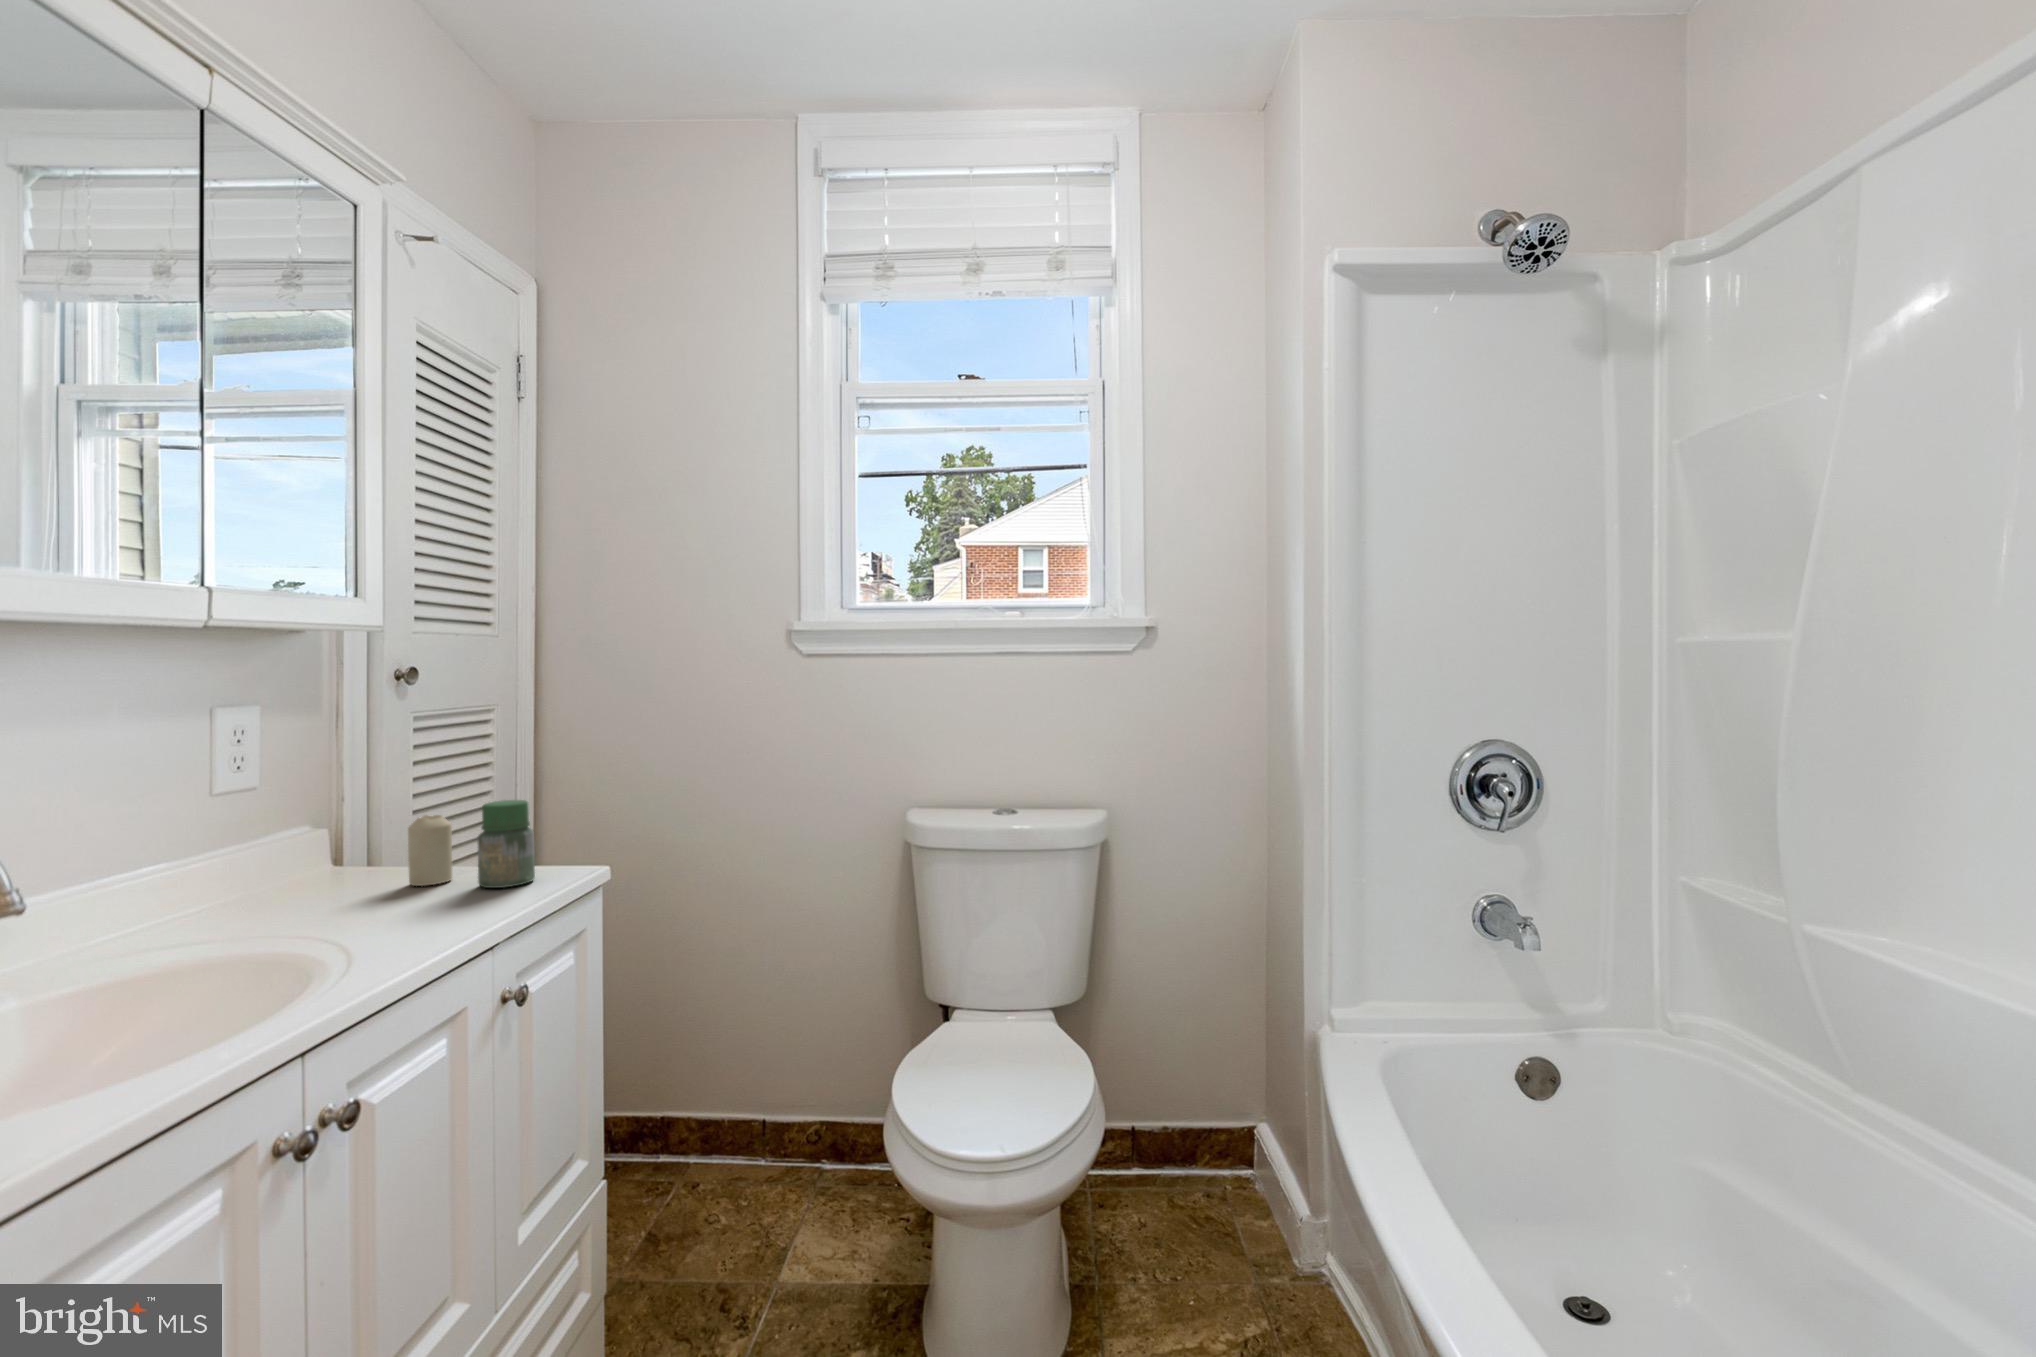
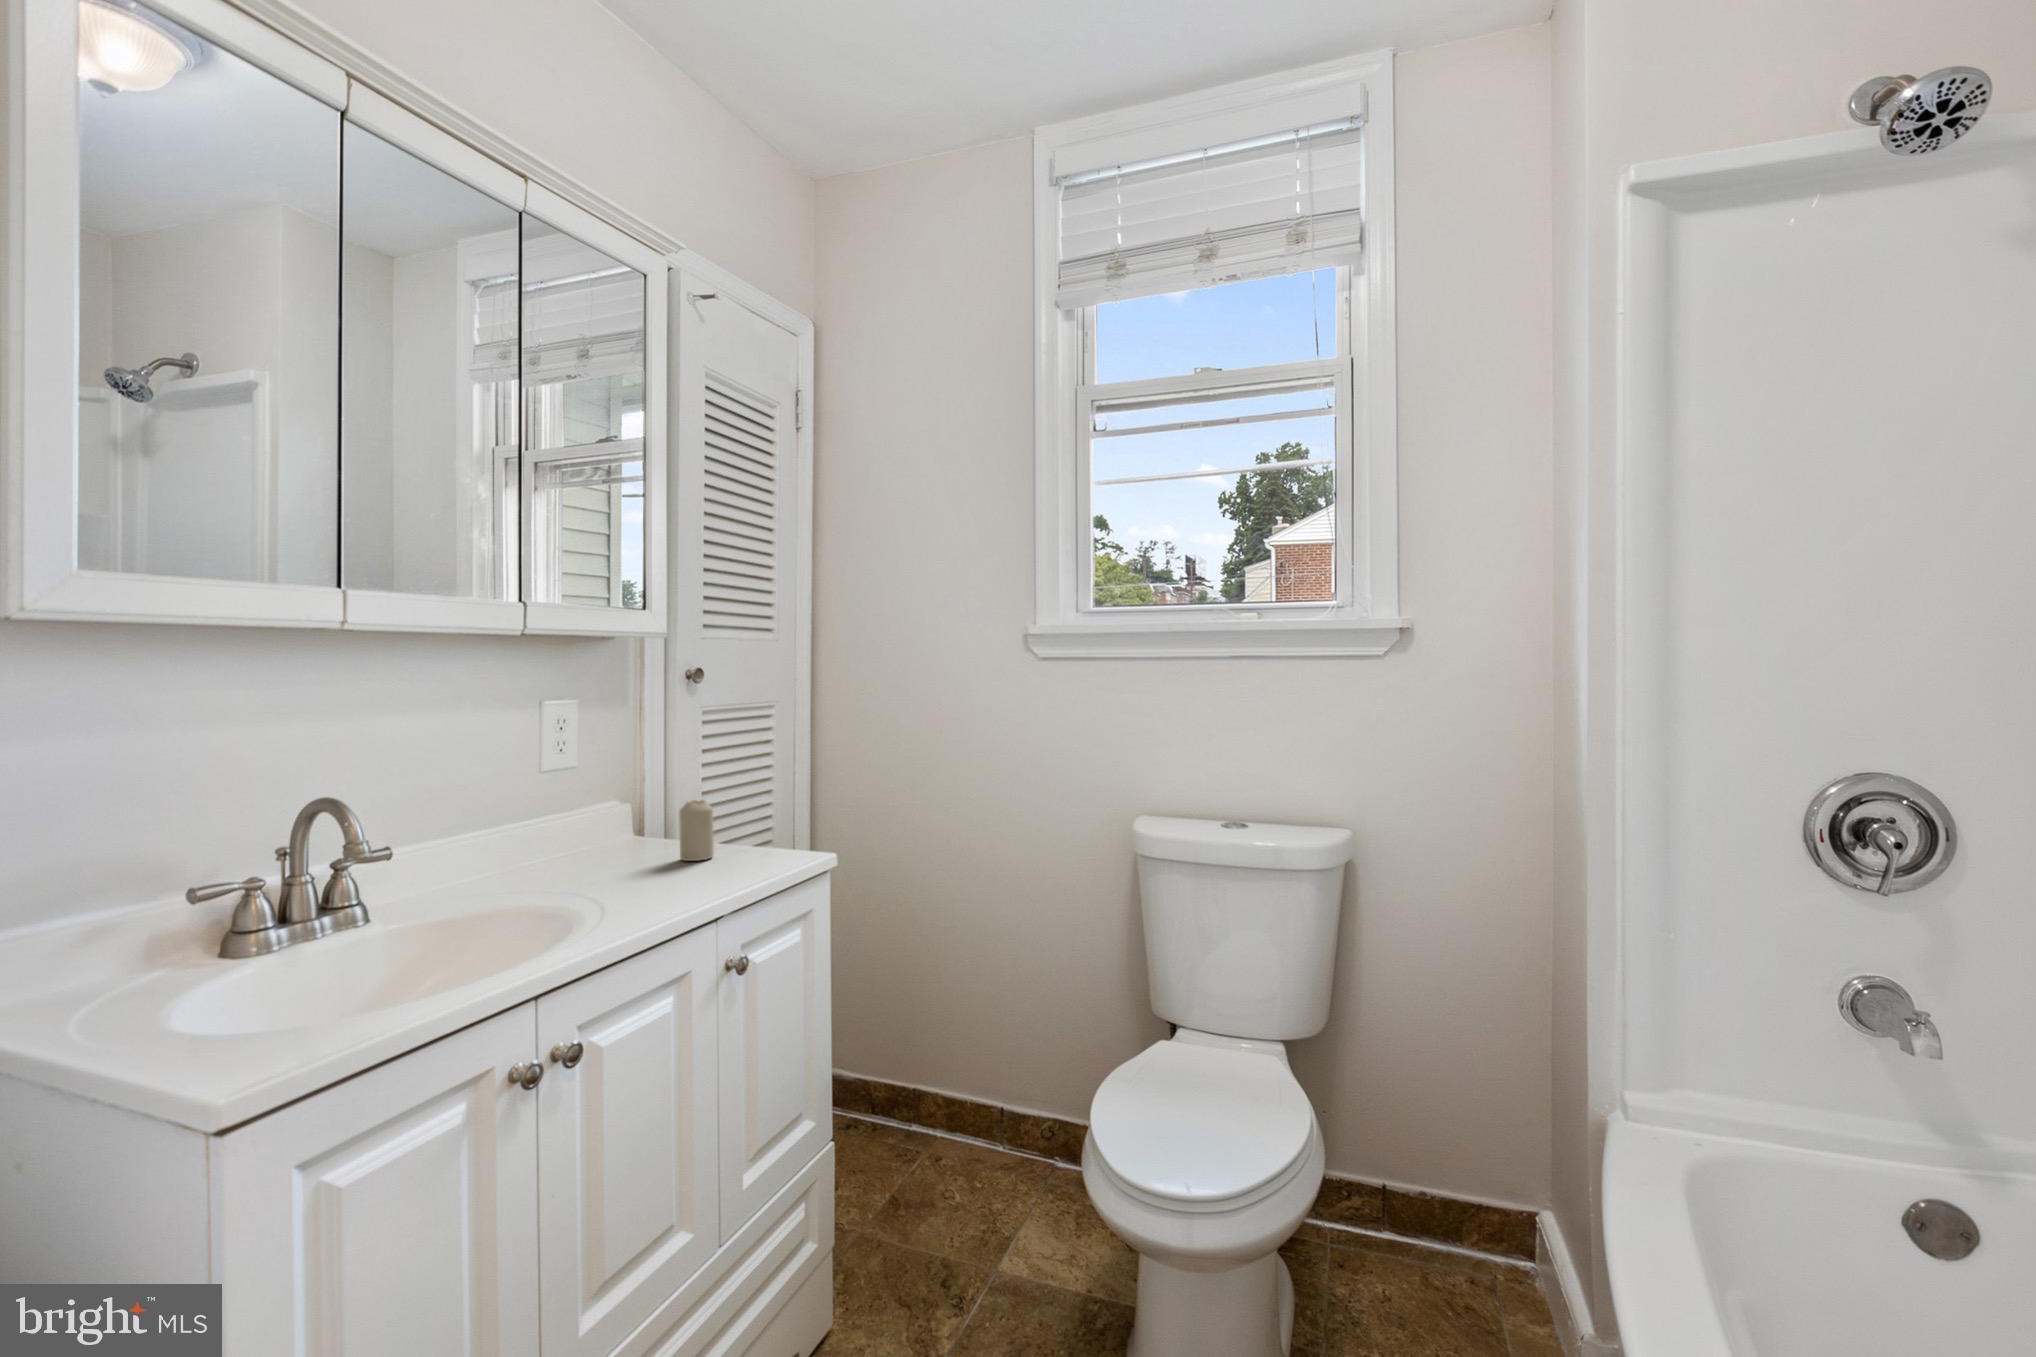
jar: present [478,800,535,888] -> none [728,790,774,868]

